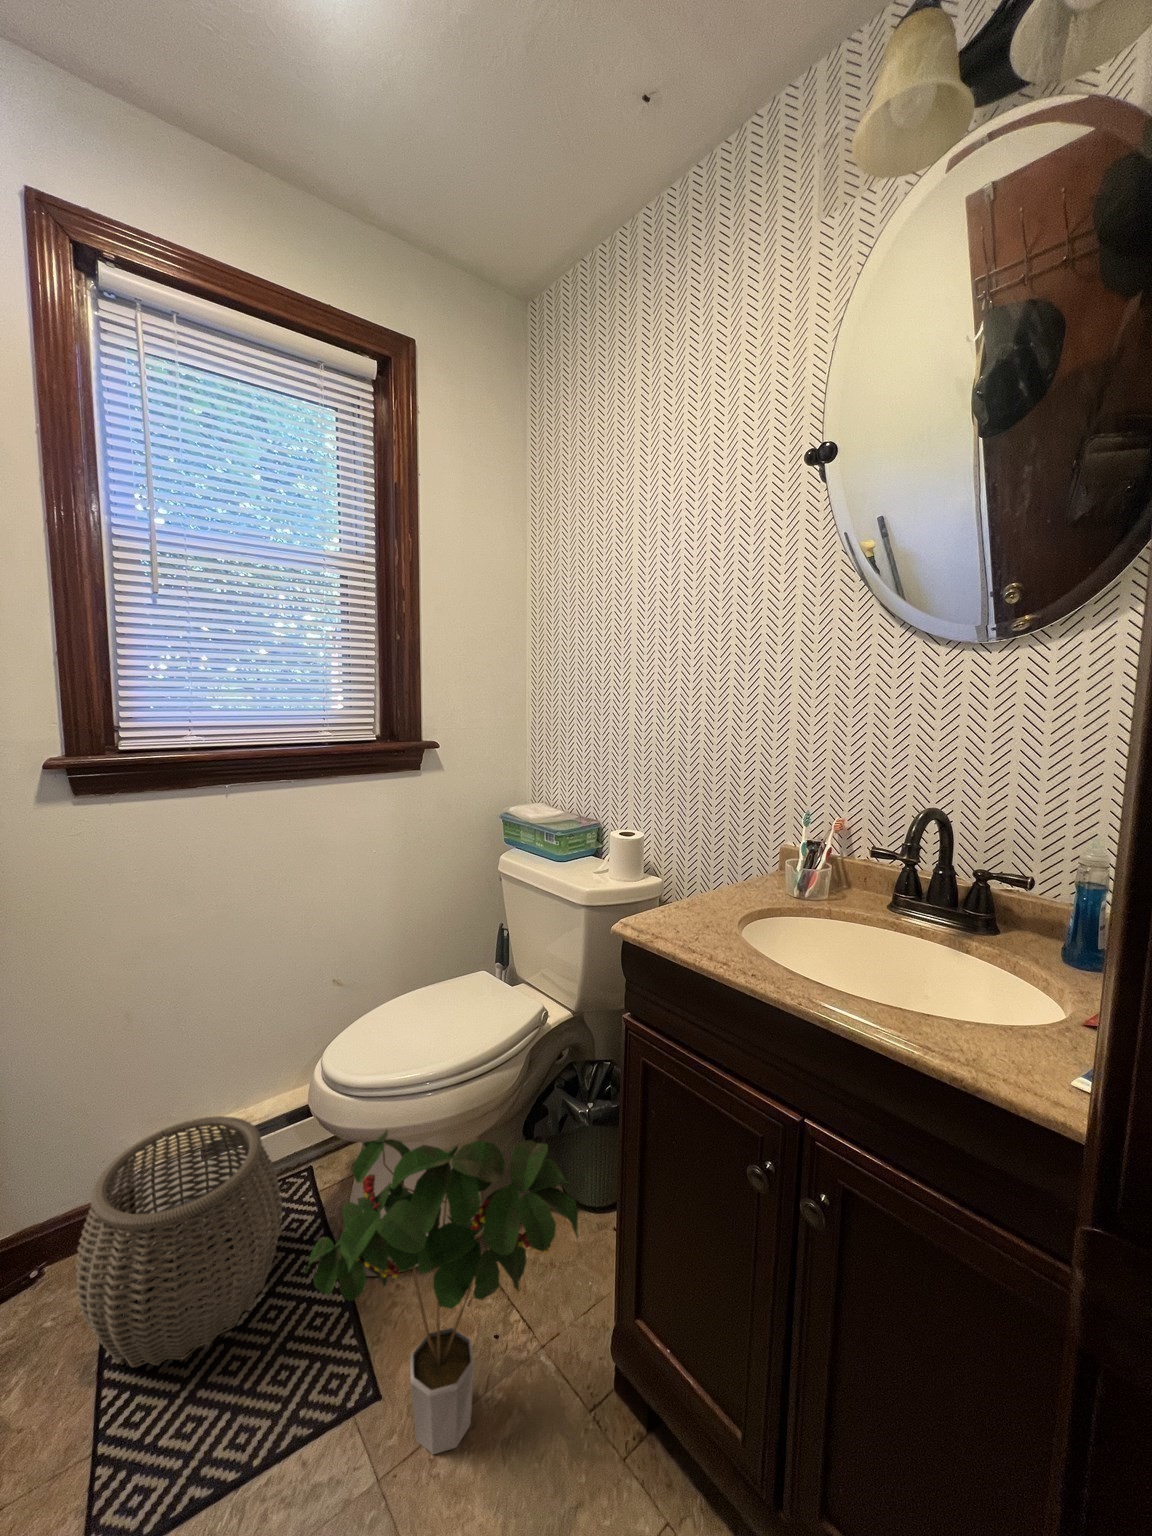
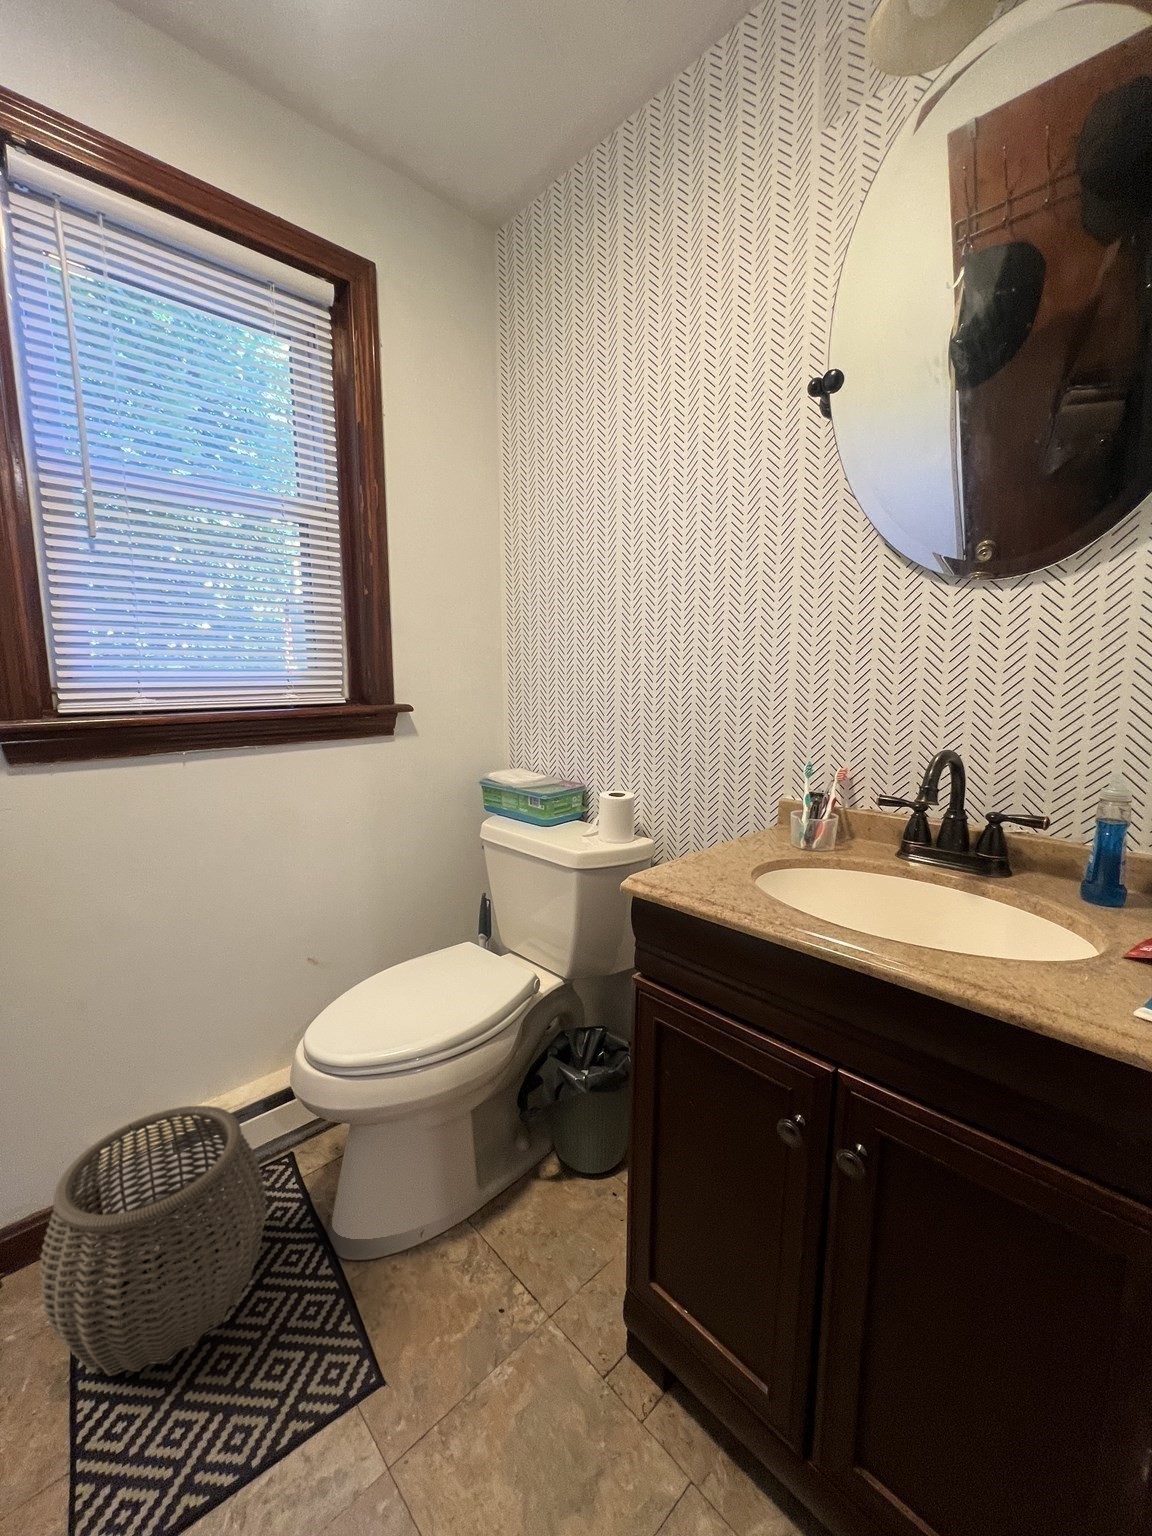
potted plant: present [303,1130,578,1454] -> none [297,1107,593,1437]

